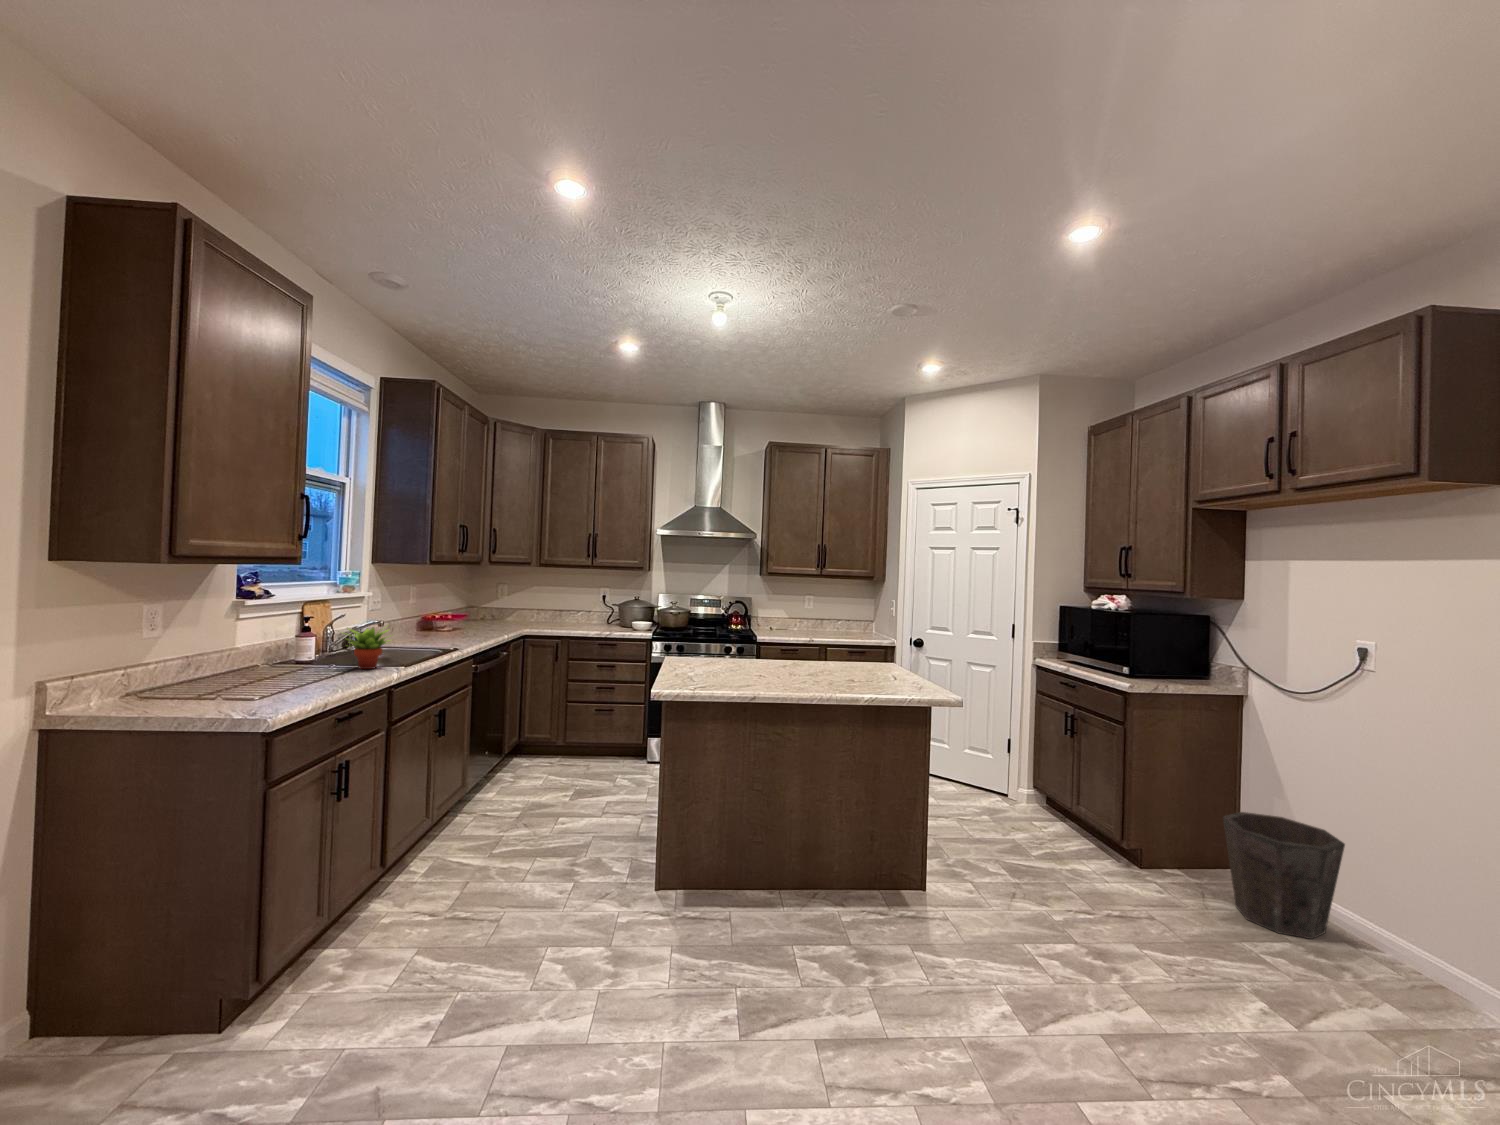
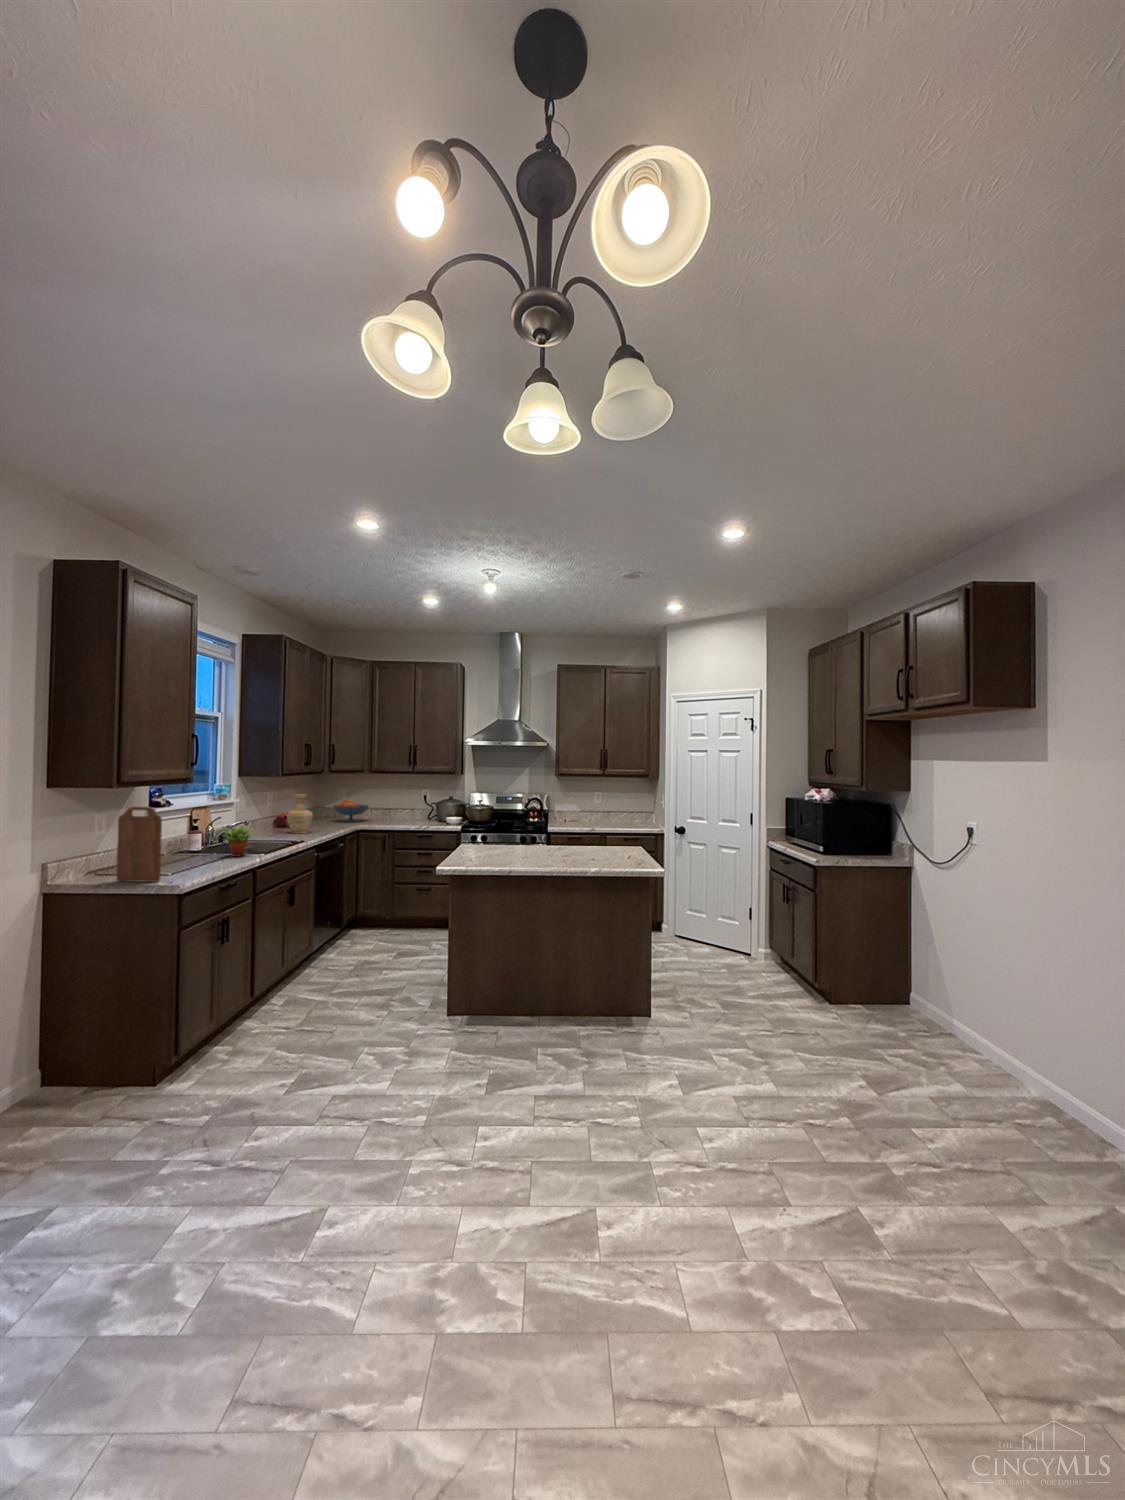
vase: none [436,588,470,638] -> present [287,794,313,833]
cutting board: none [165,593,241,711] -> present [117,806,162,882]
fruit bowl: none [494,597,538,625] -> present [334,800,369,822]
waste bin: present [1223,812,1345,939] -> none [878,957,957,1048]

